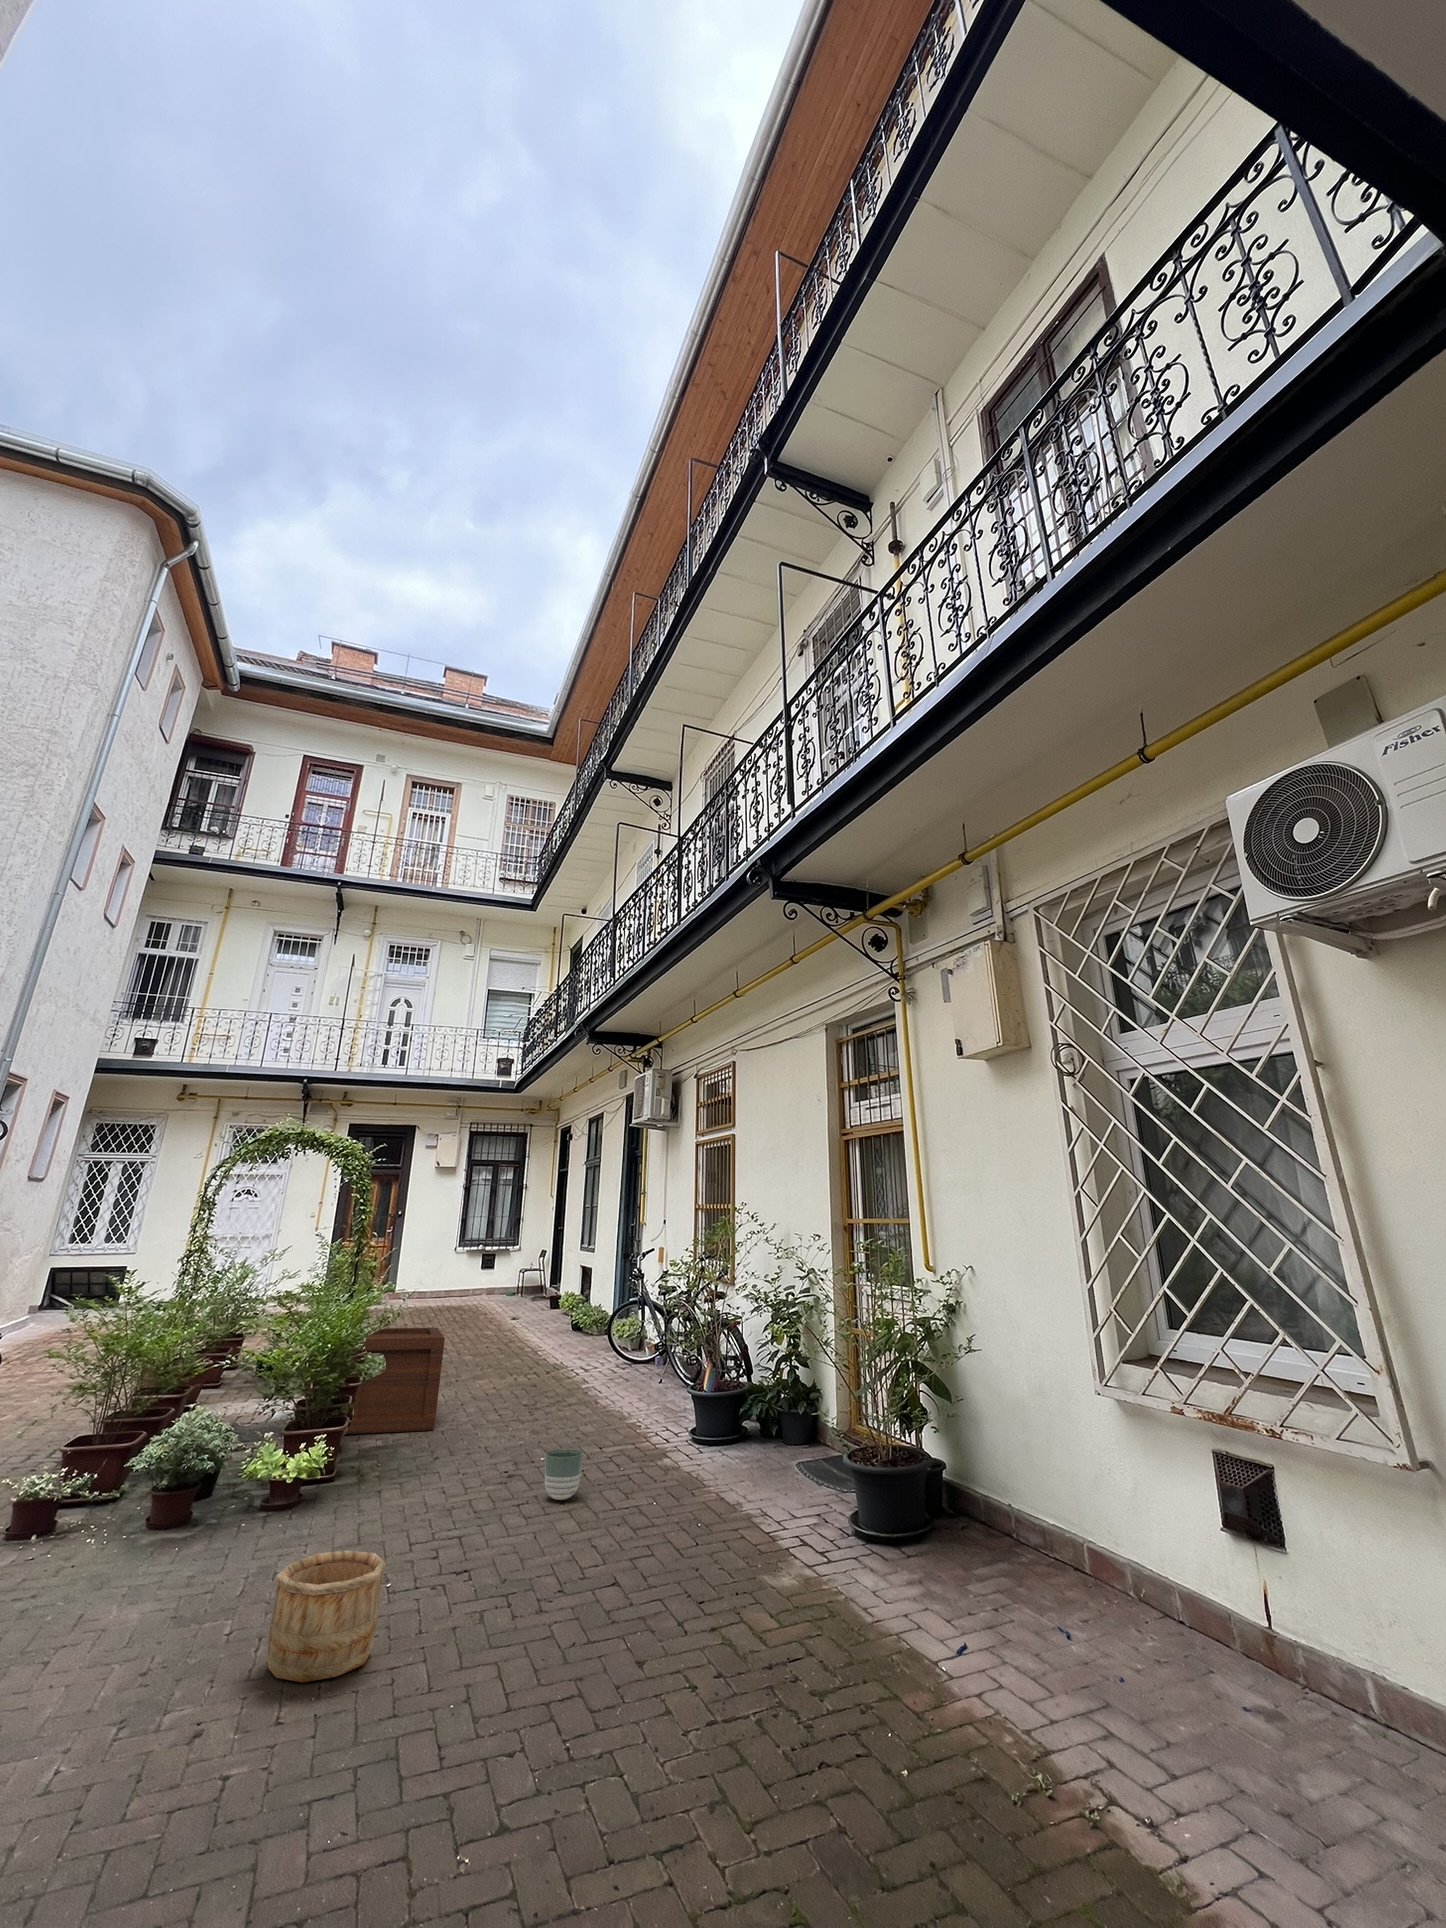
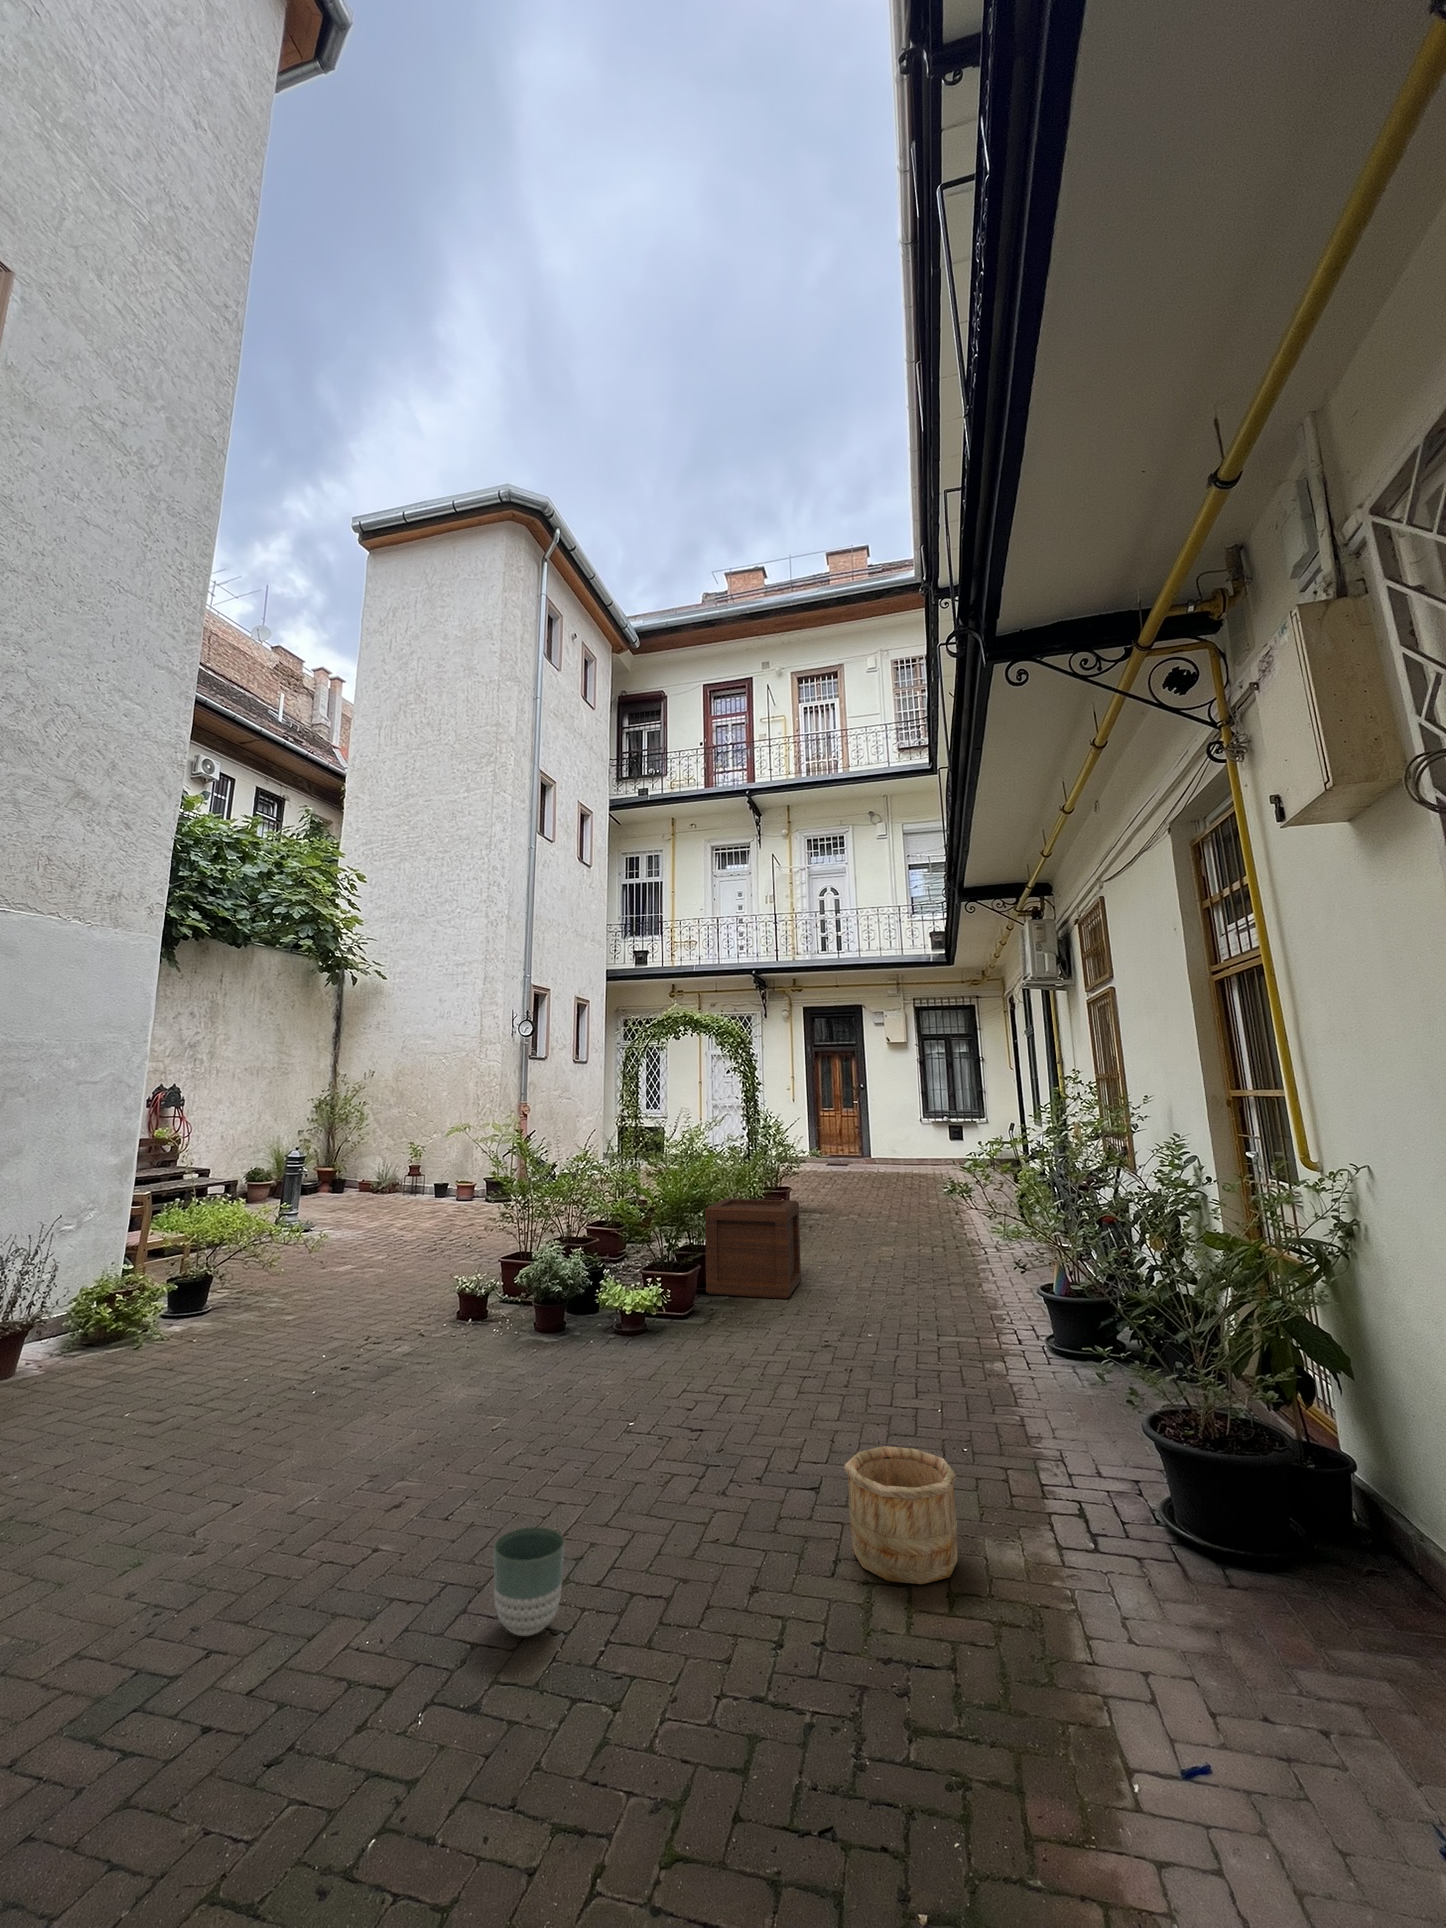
planter: present [545,1449,583,1500] -> present [494,1527,565,1636]
wooden bucket: present [266,1550,386,1682] -> present [844,1446,957,1584]

